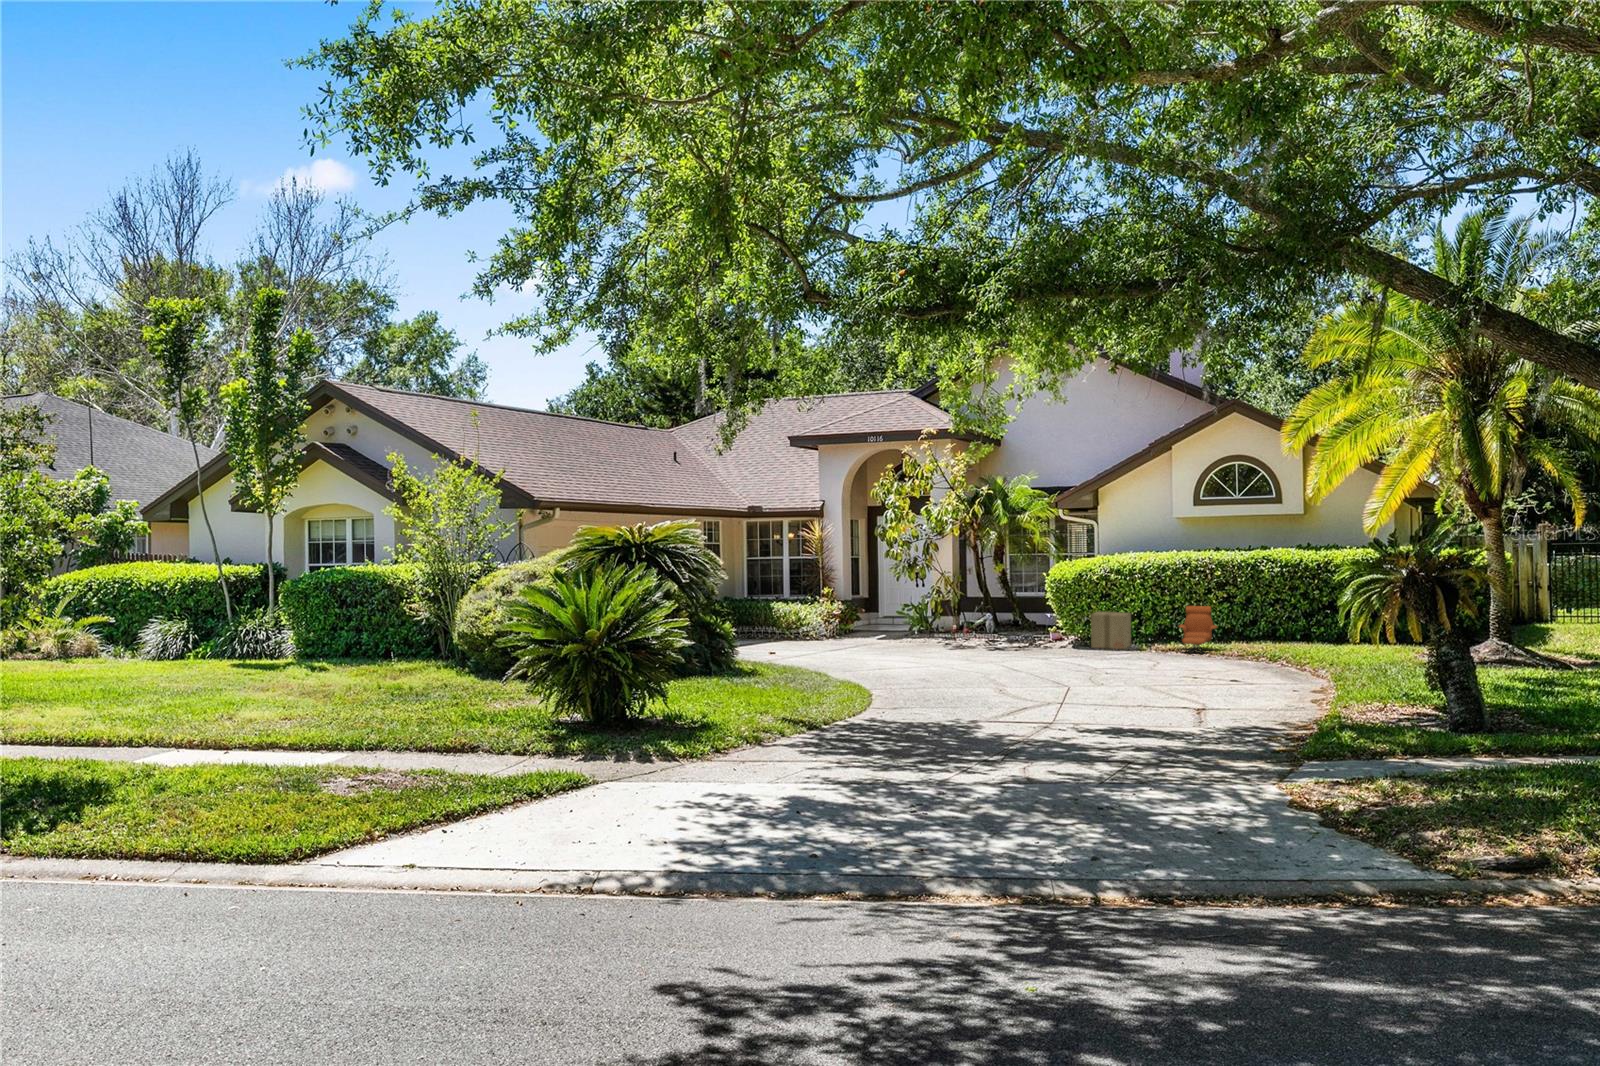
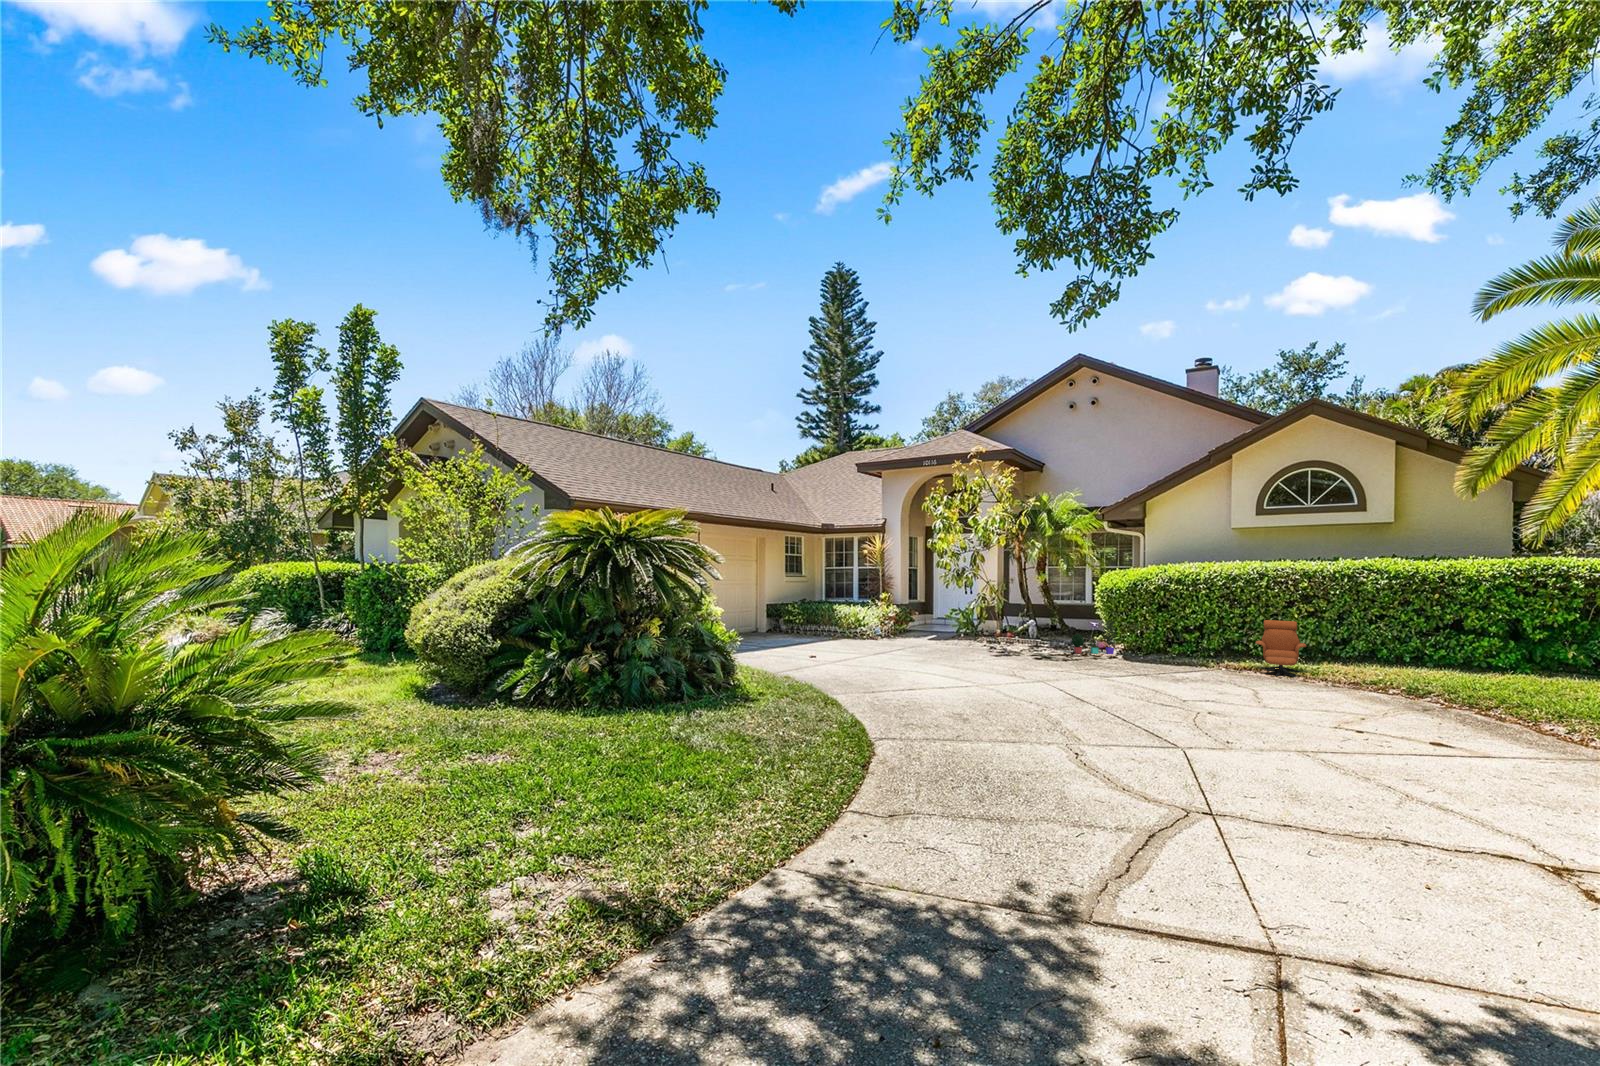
potted plant: none [1023,610,1065,644] -> present [1071,621,1116,654]
cardboard box: present [1091,611,1131,649] -> none [1149,622,1194,665]

